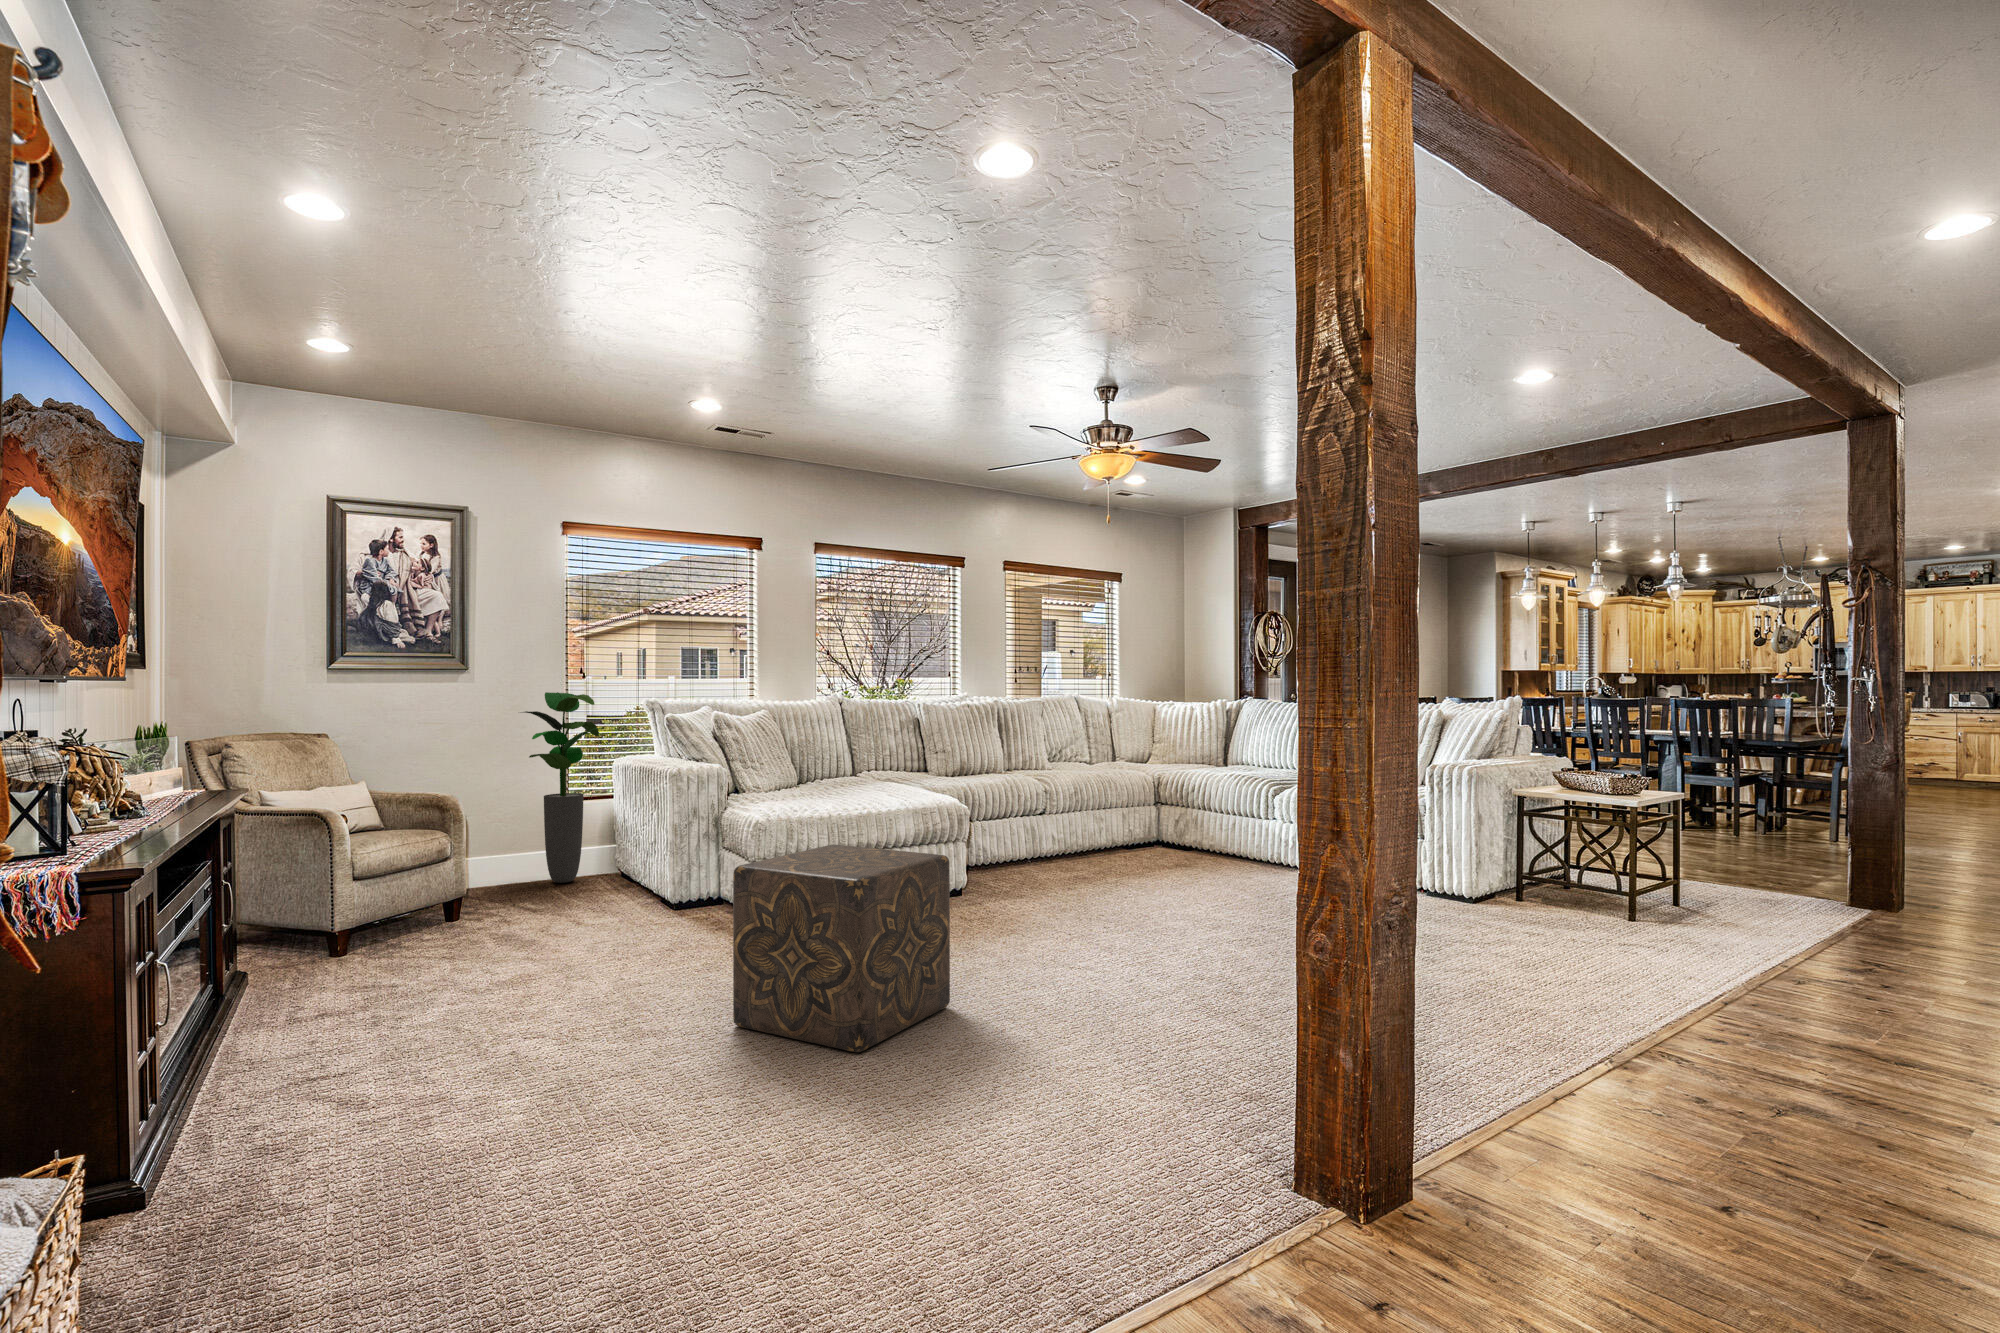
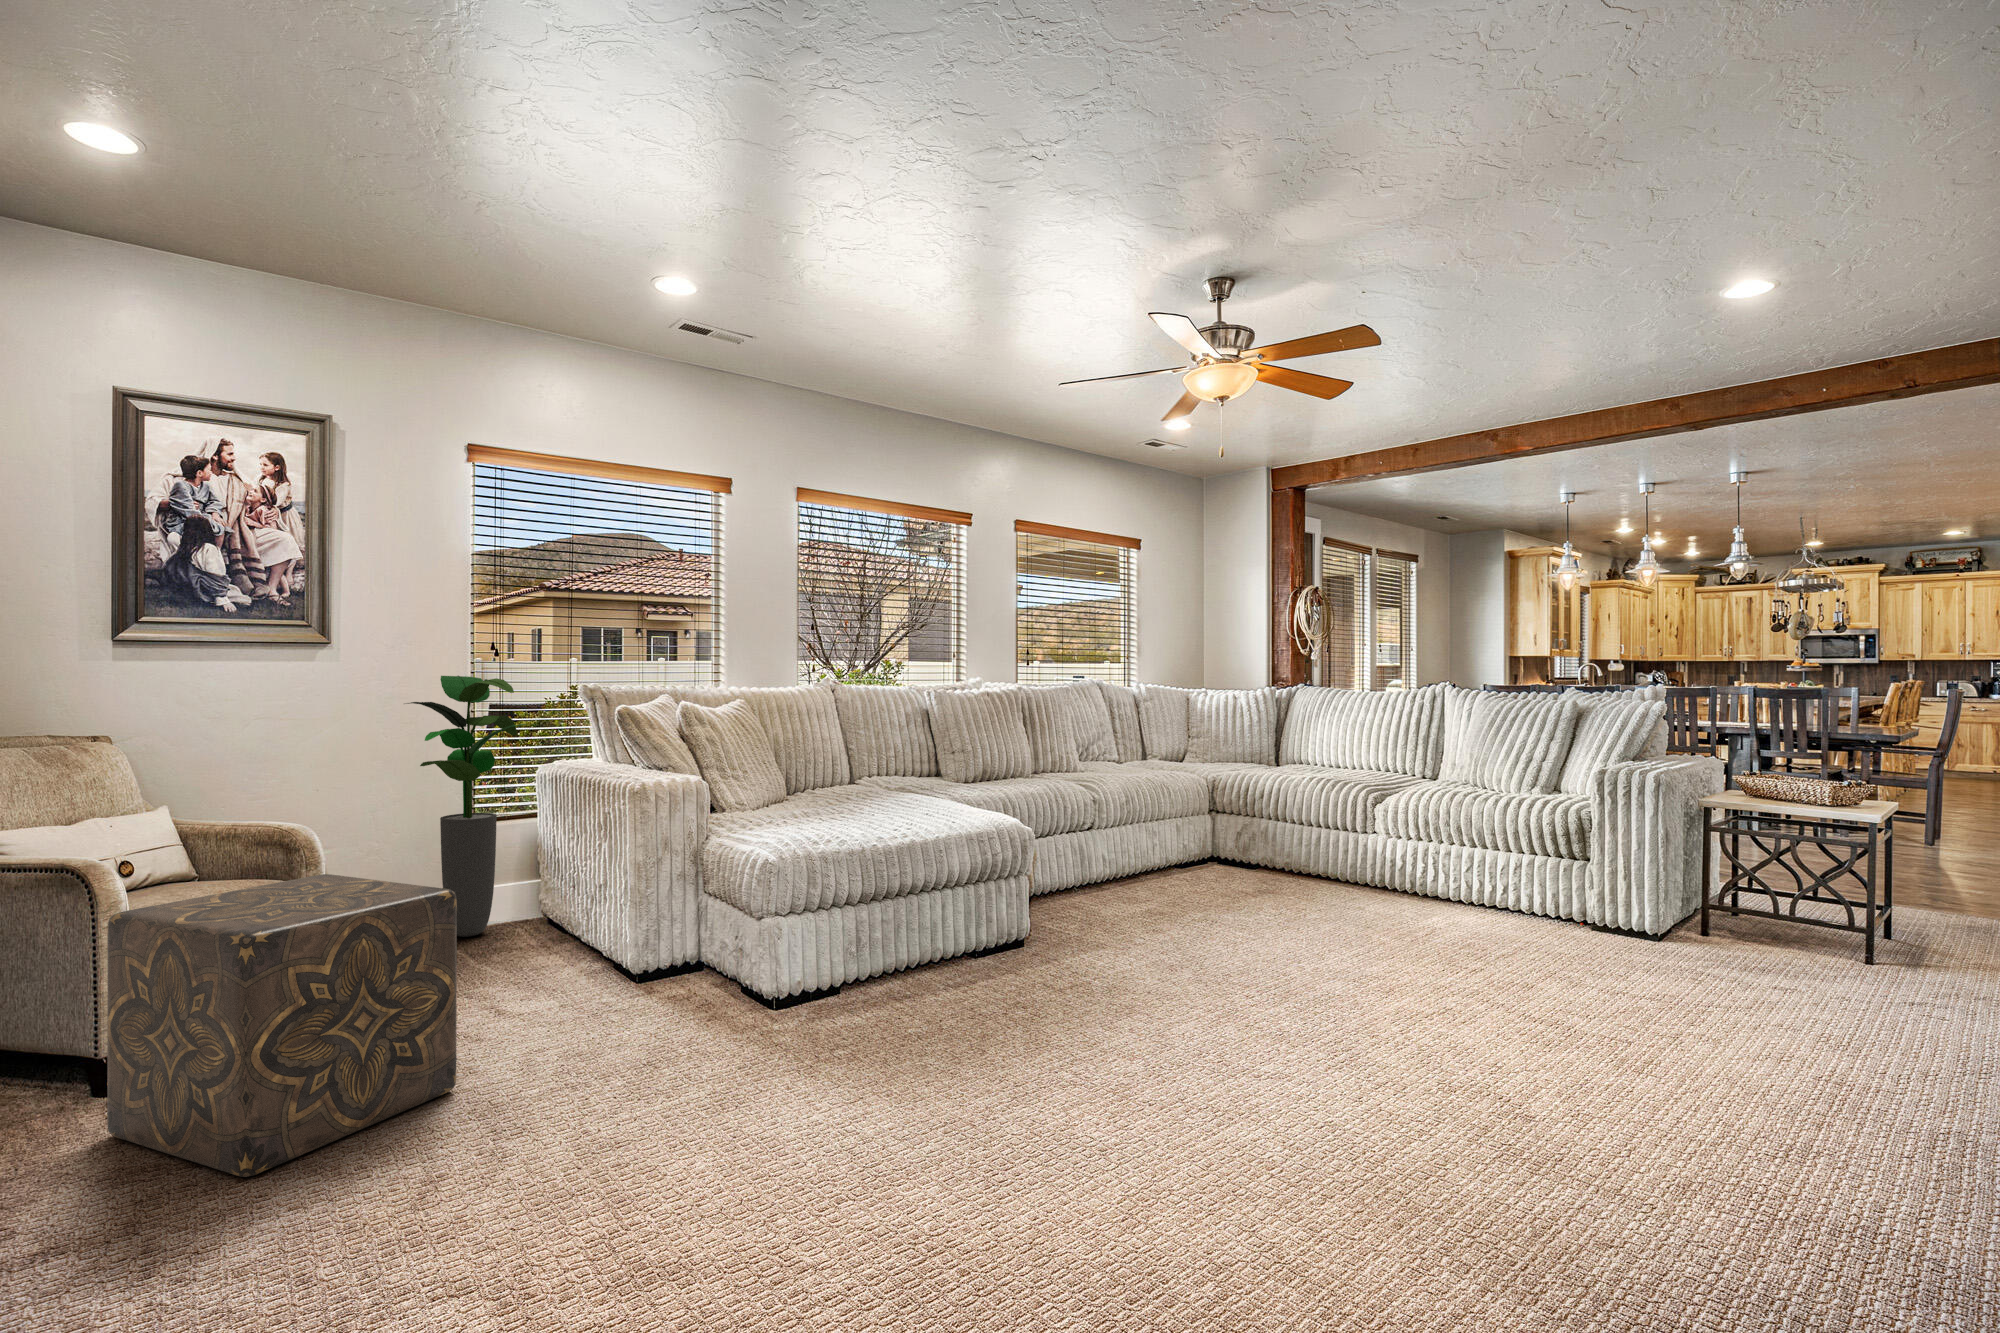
ottoman: present [733,844,950,1052] -> present [107,874,457,1177]

